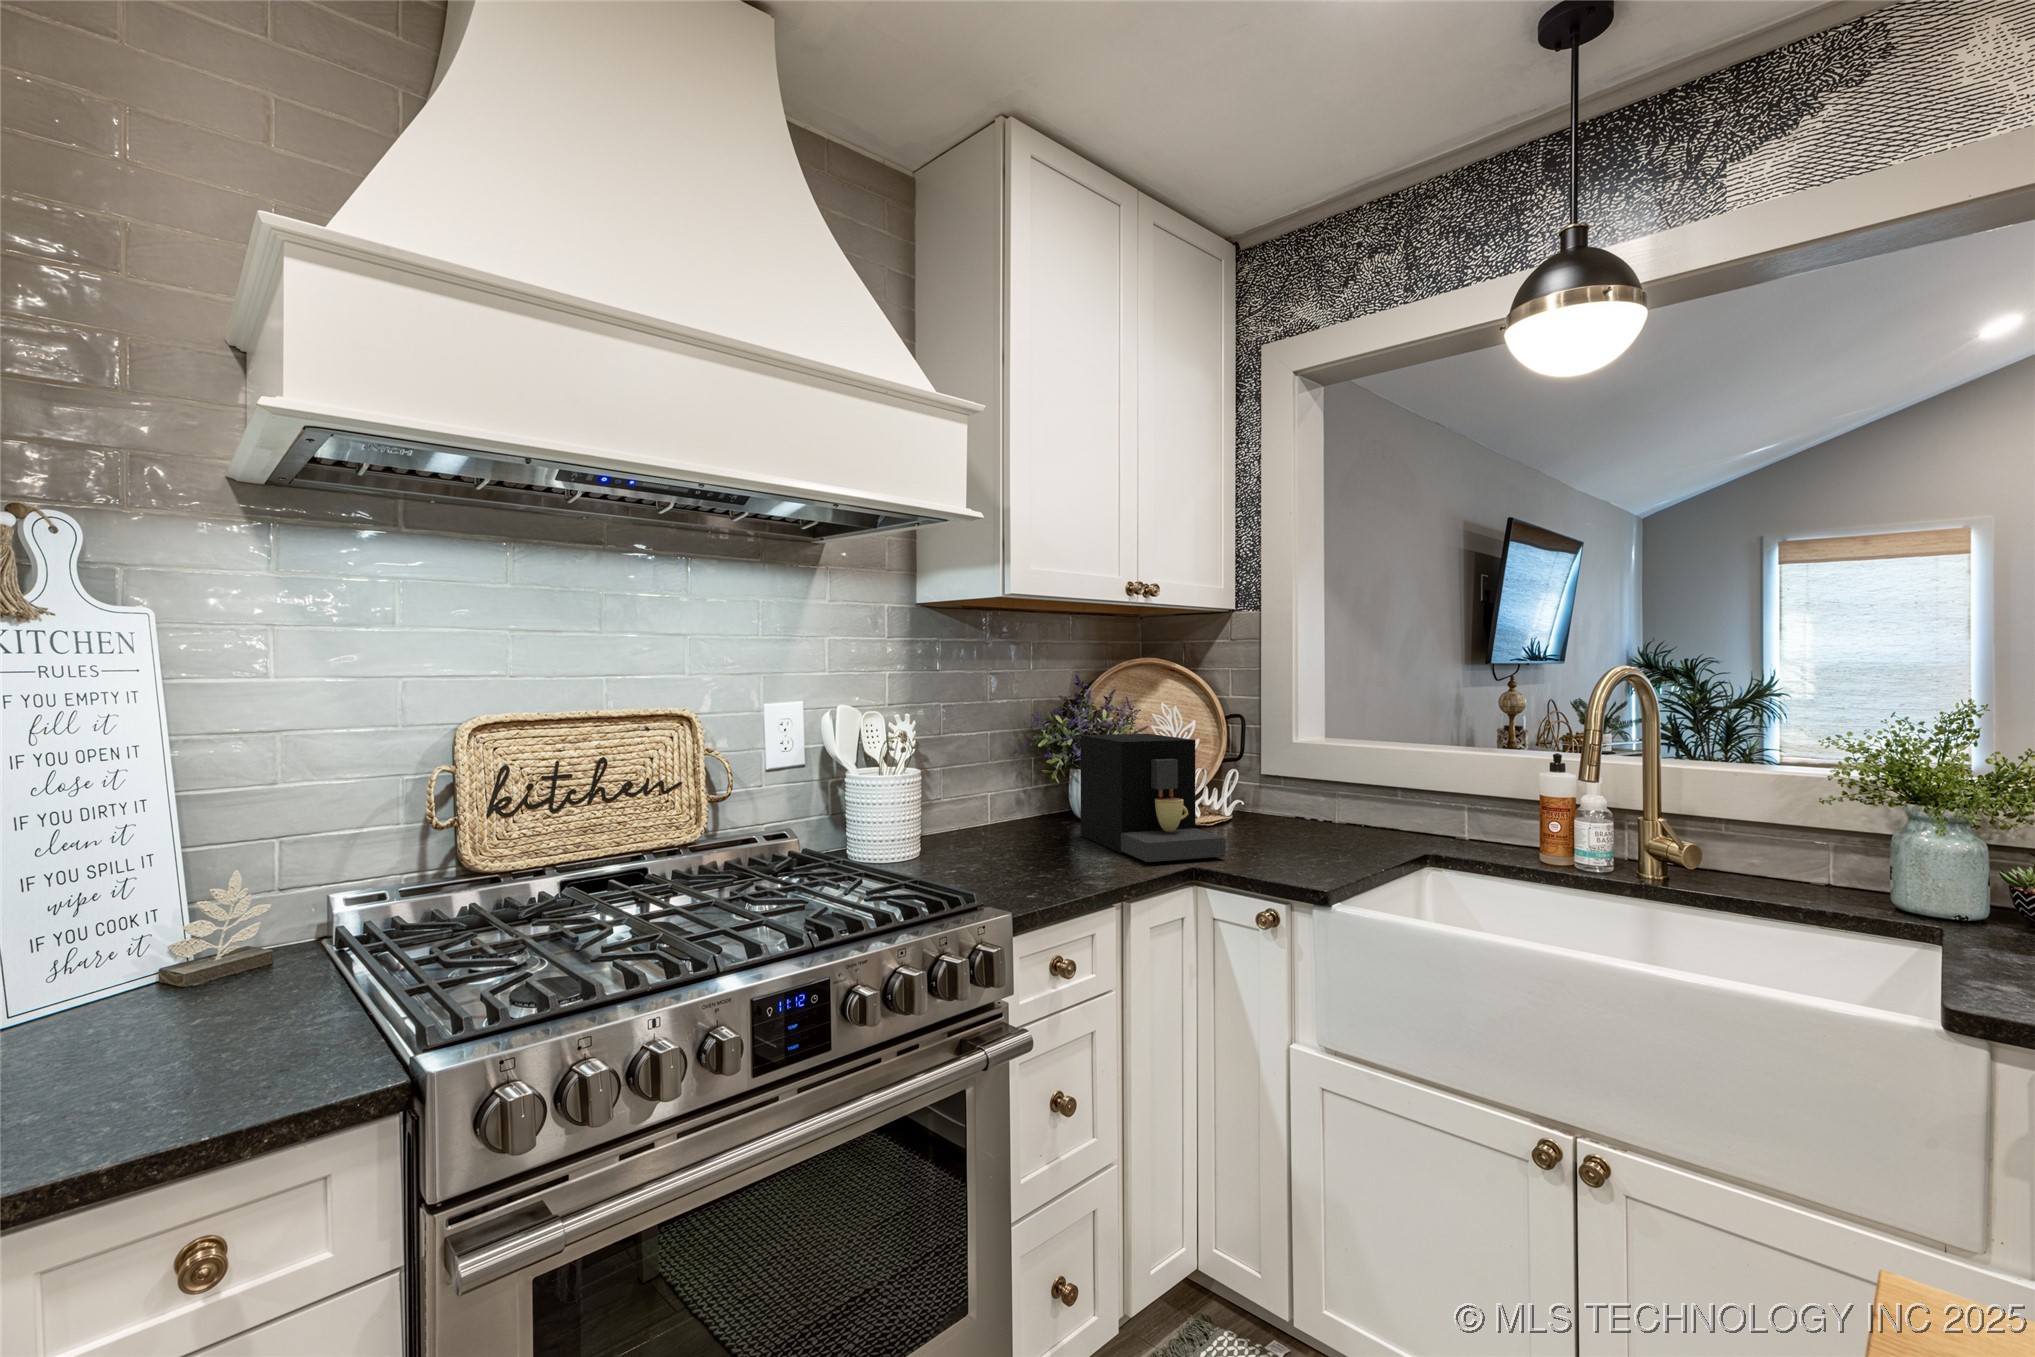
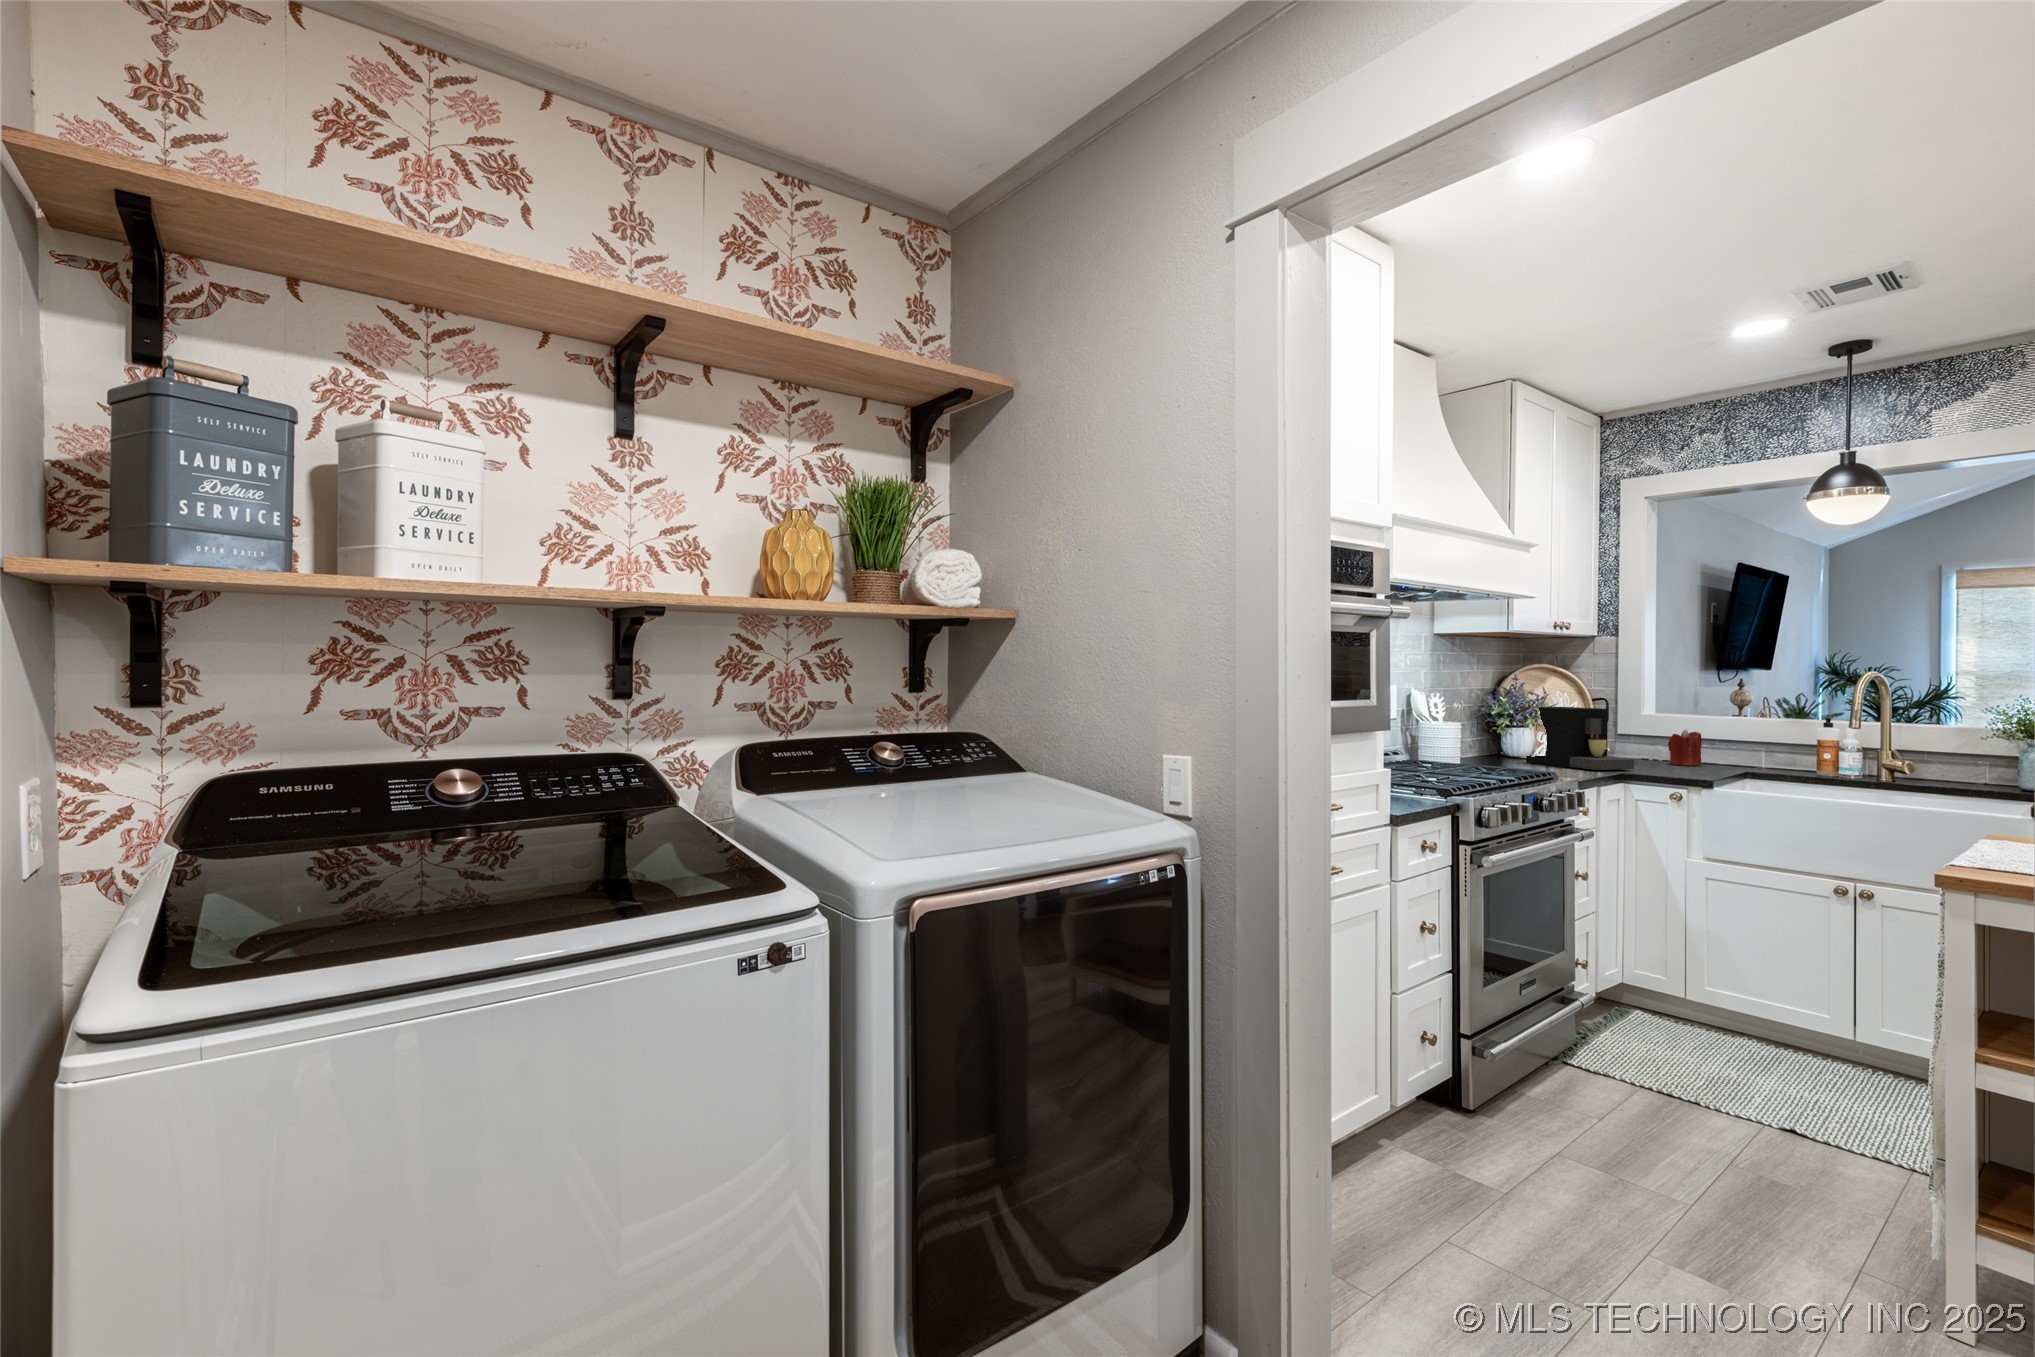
candle: none [1321,771,1370,838] -> present [1668,729,1701,766]

